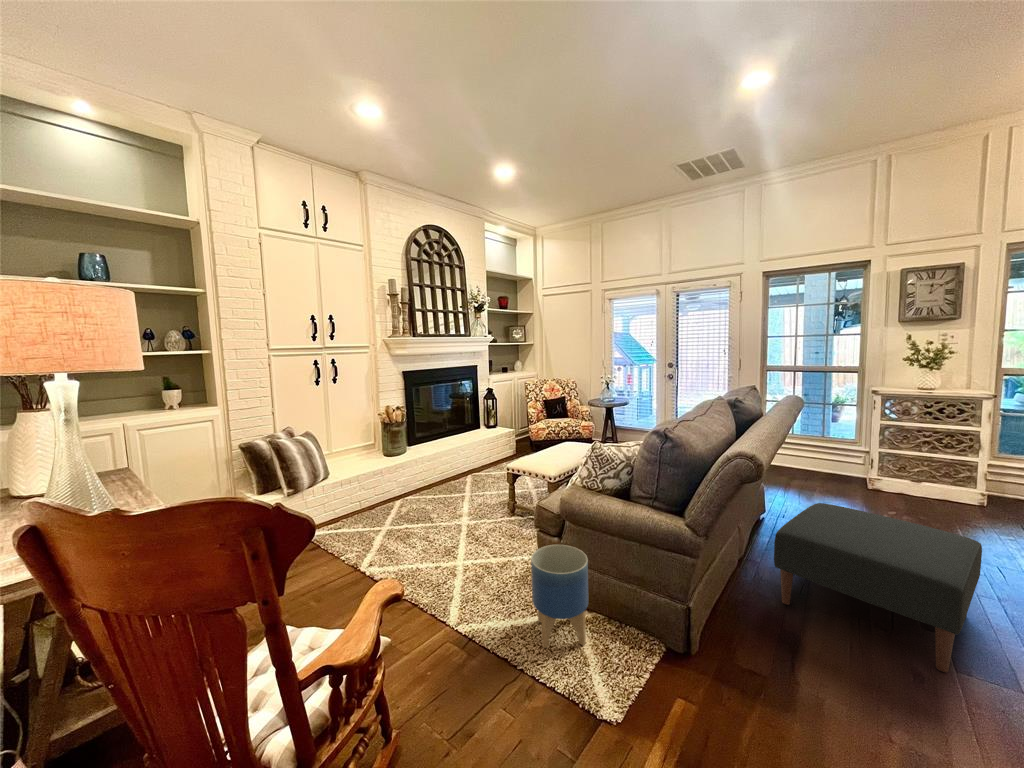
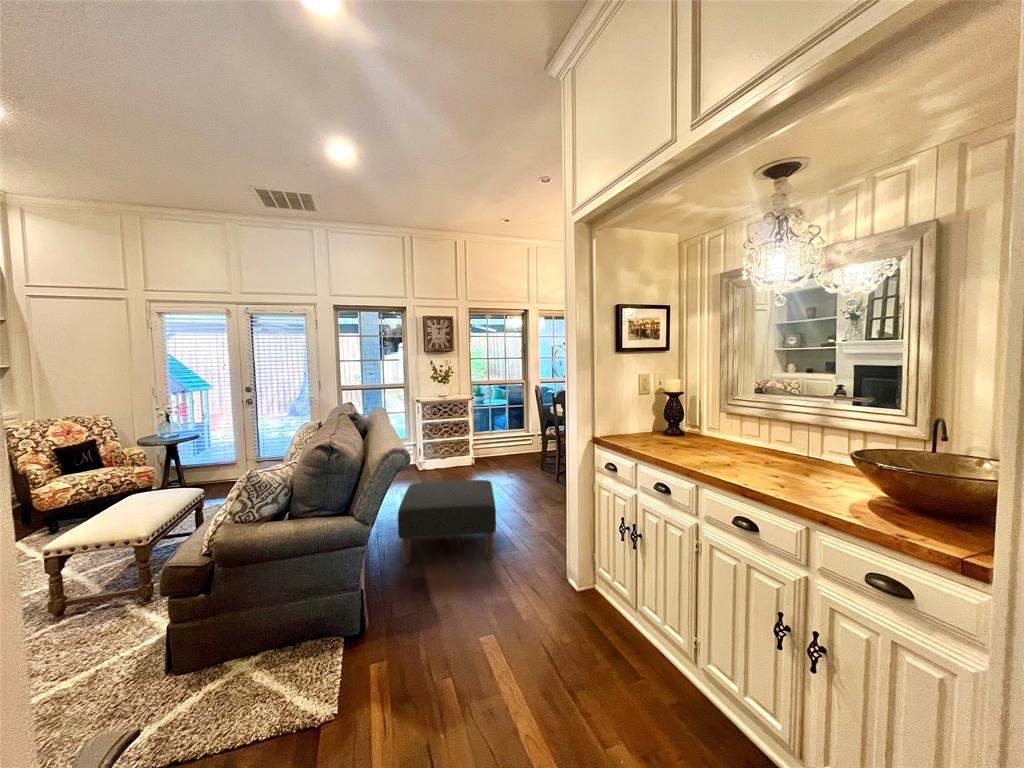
planter: present [531,545,588,648] -> none [187,591,267,717]

